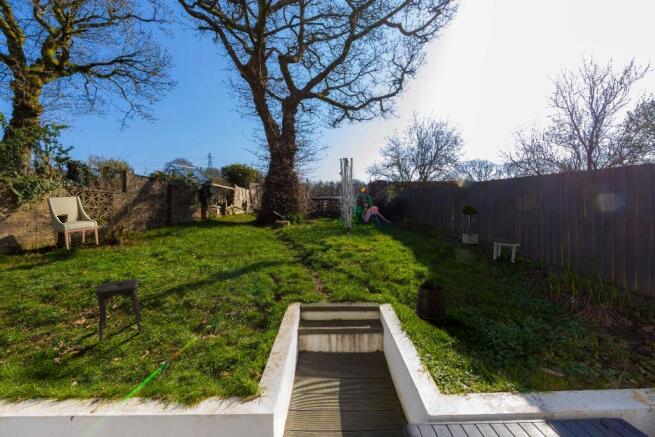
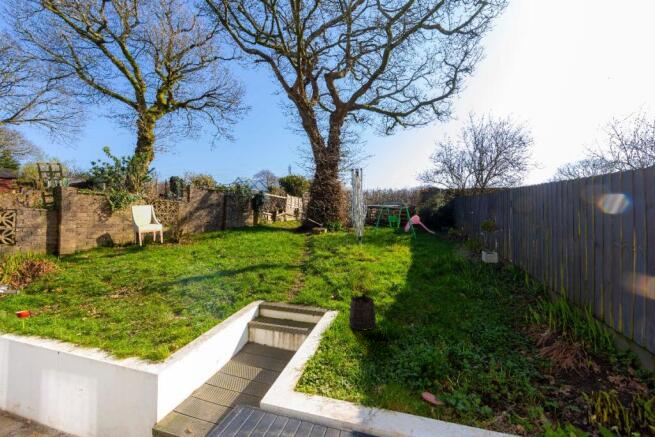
round table: present [493,238,521,262] -> none [493,258,525,286]
stool: present [95,279,141,341] -> none [110,271,146,312]

